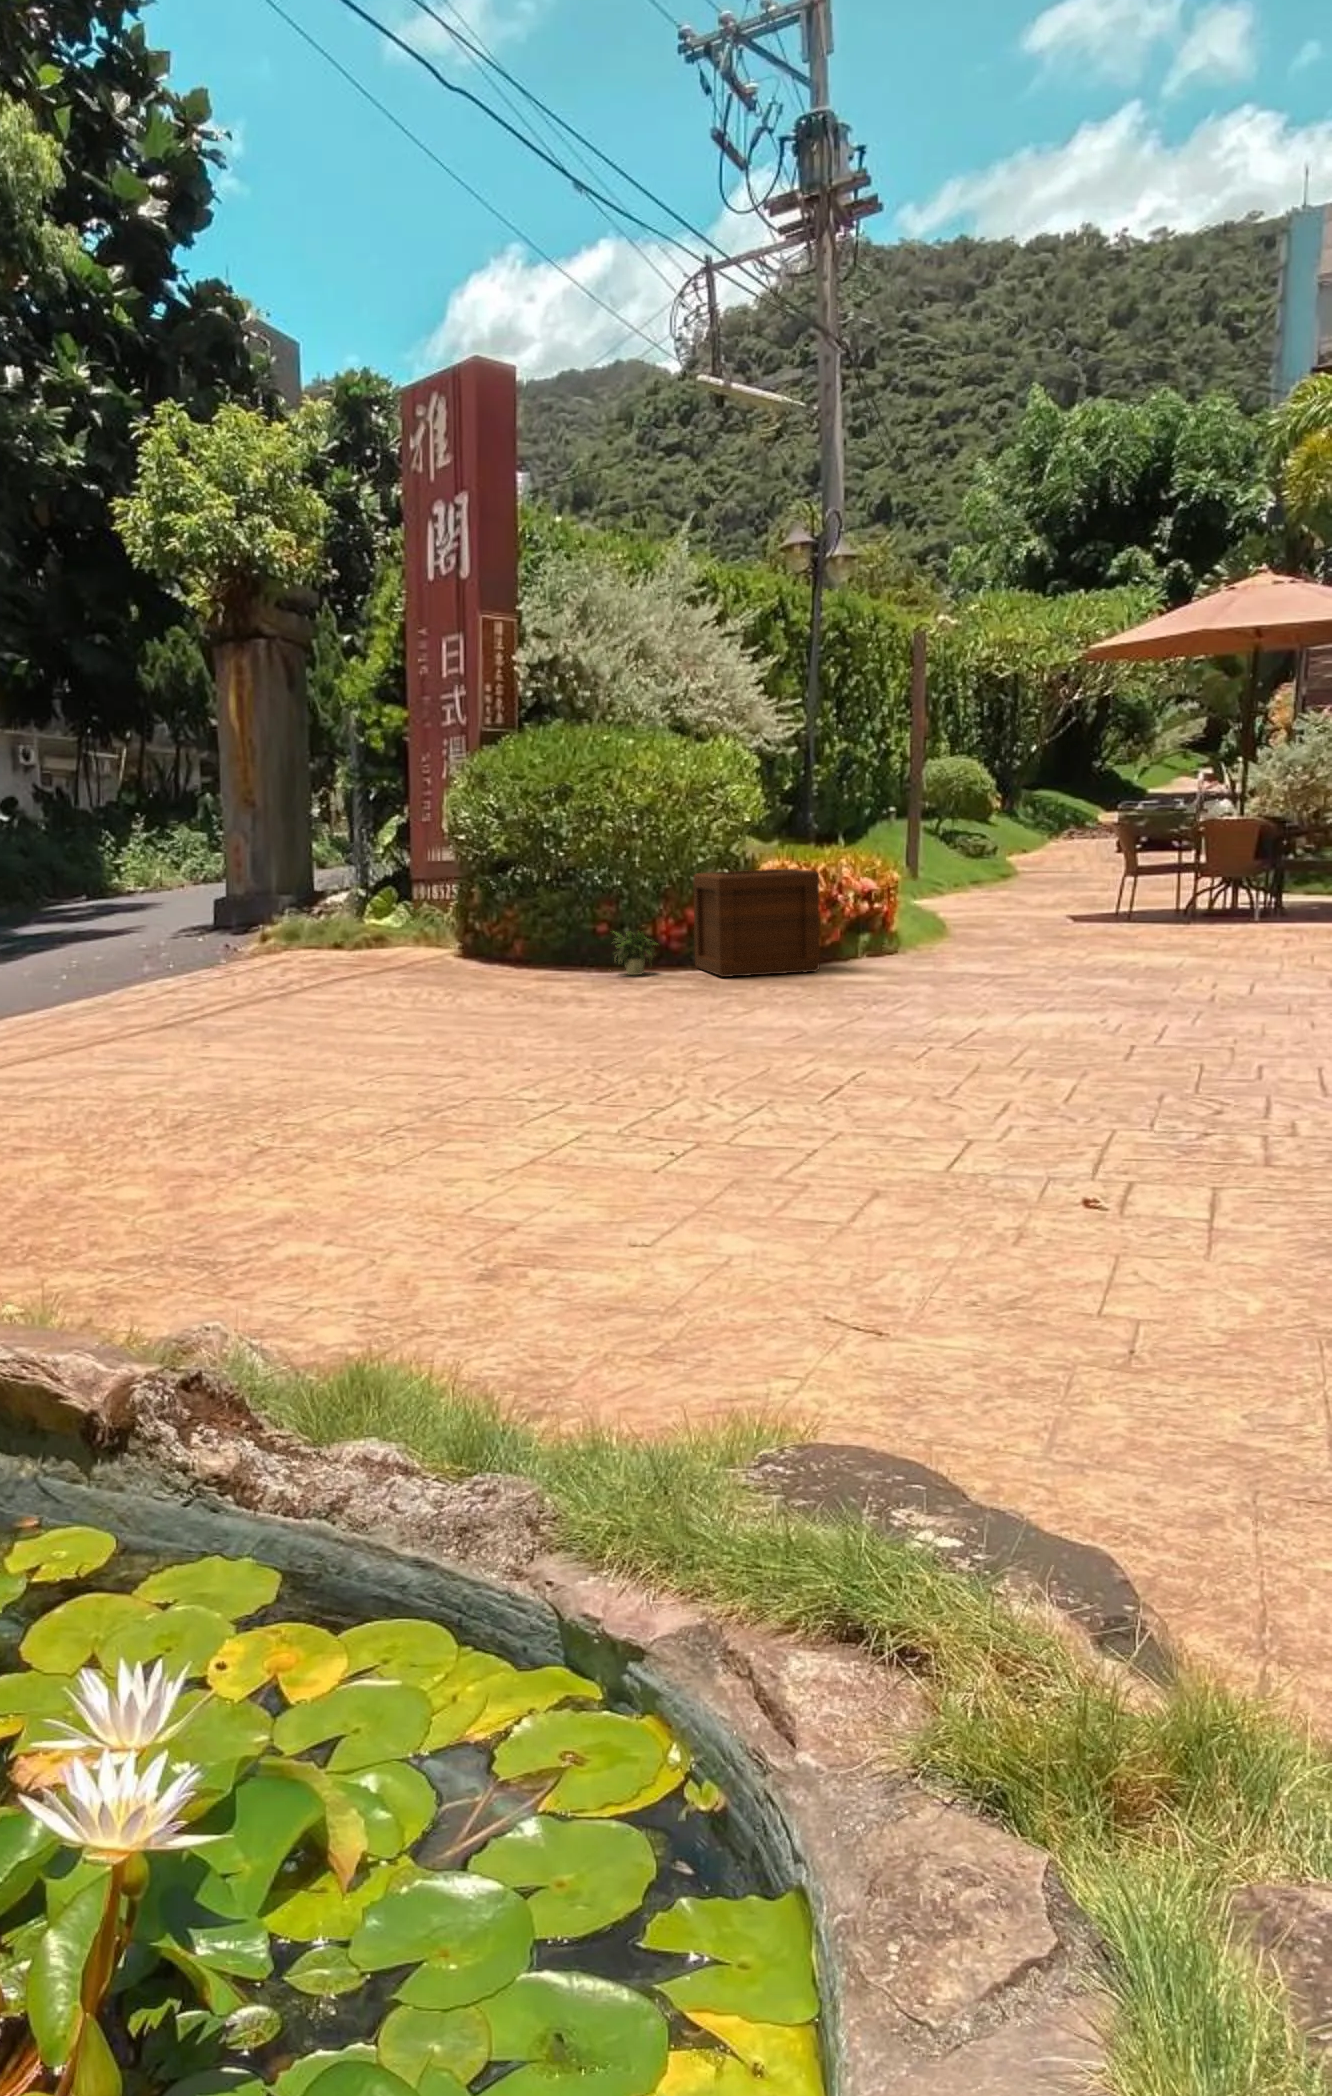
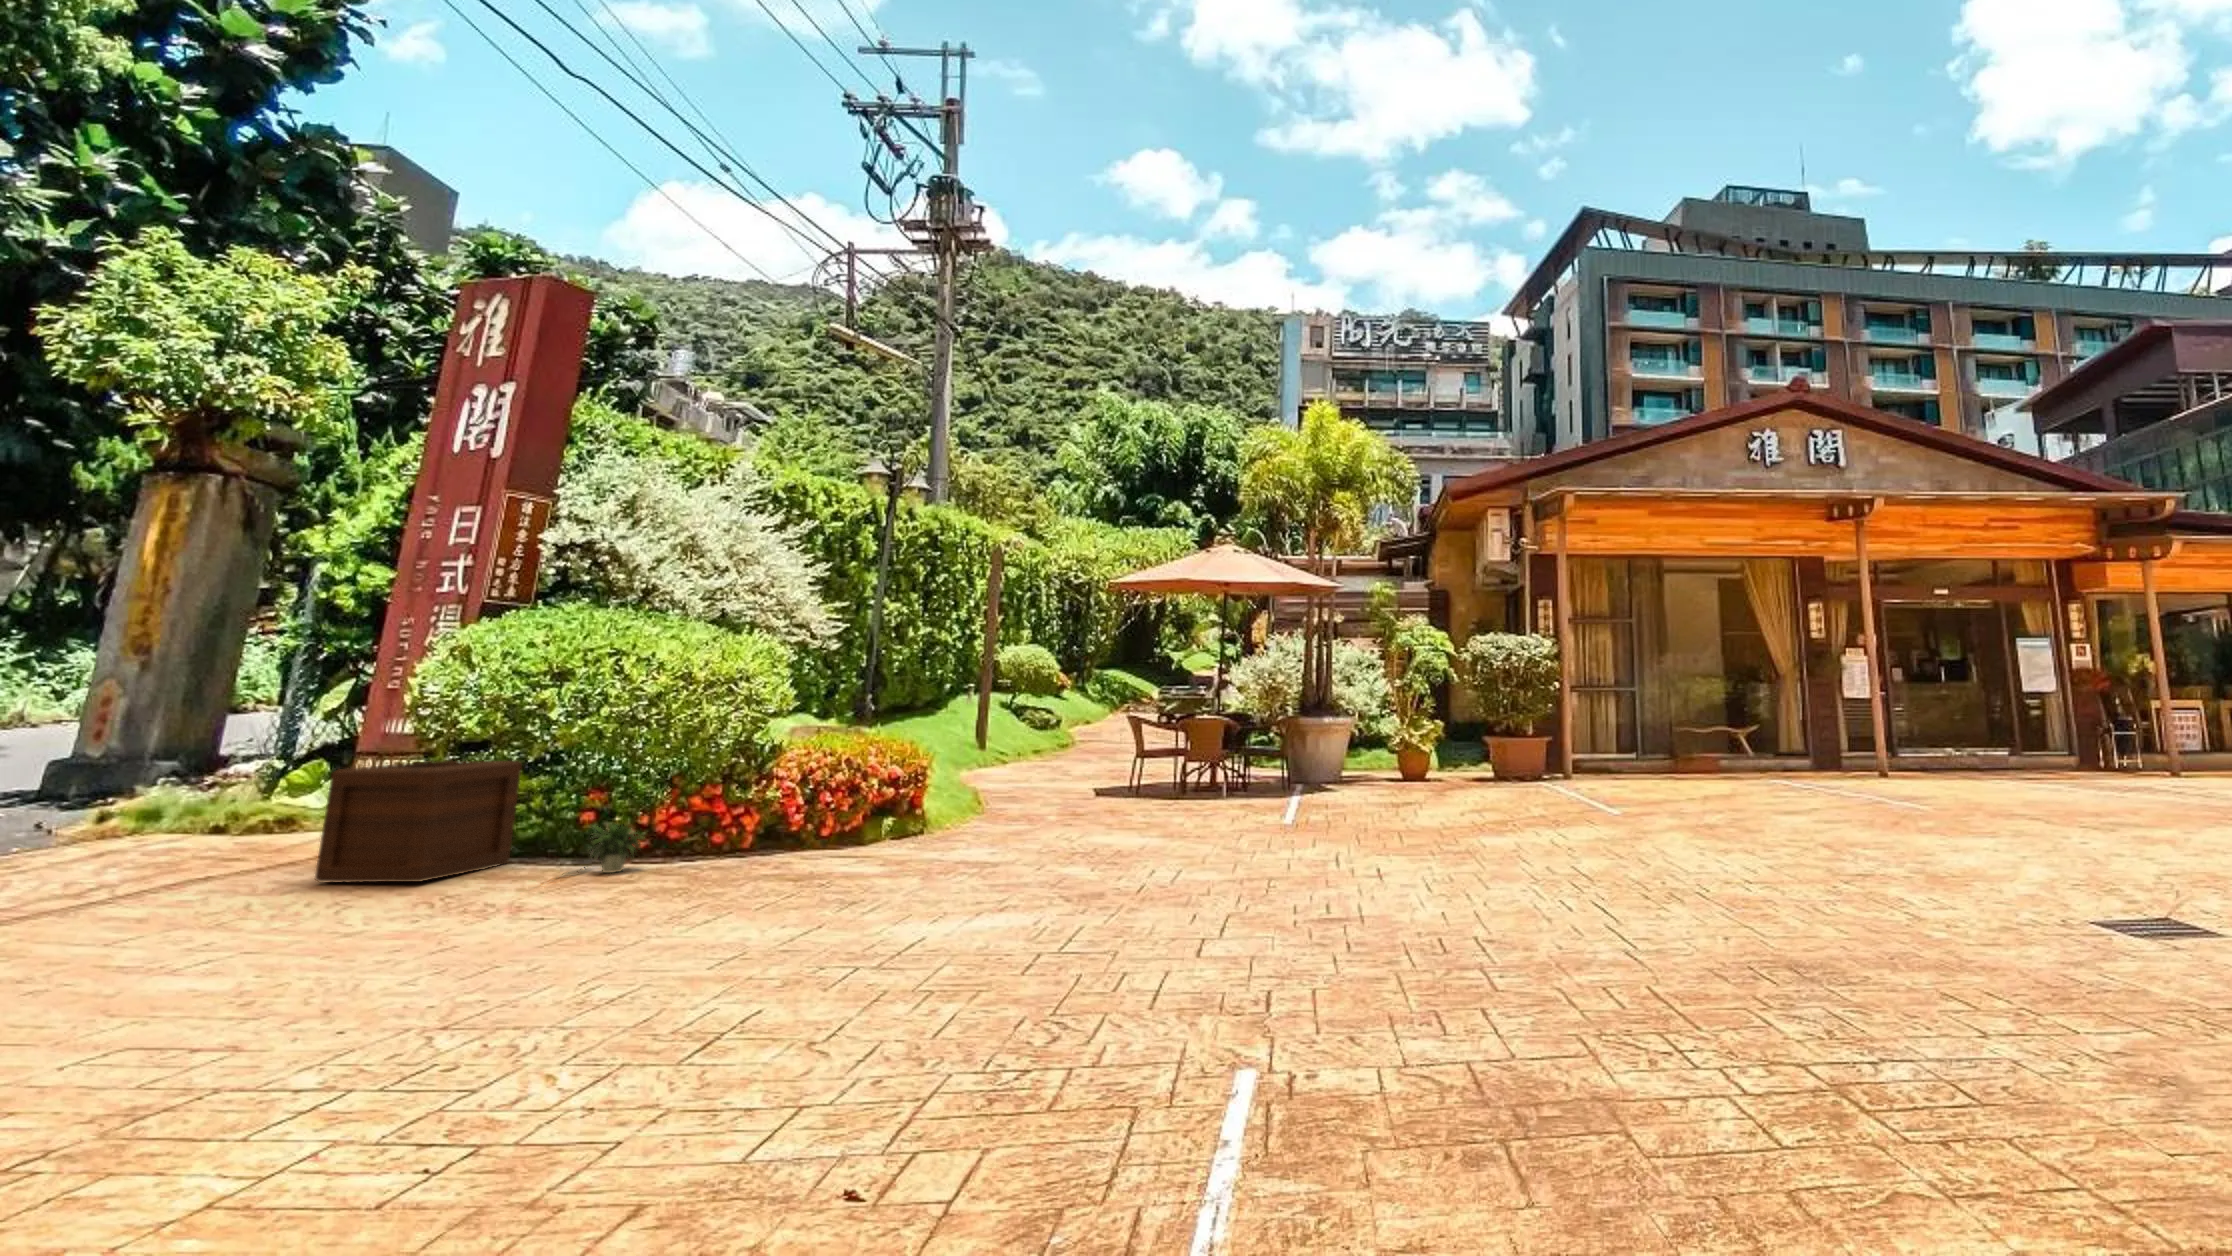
wooden crate: present [693,869,820,977] -> present [315,761,522,883]

